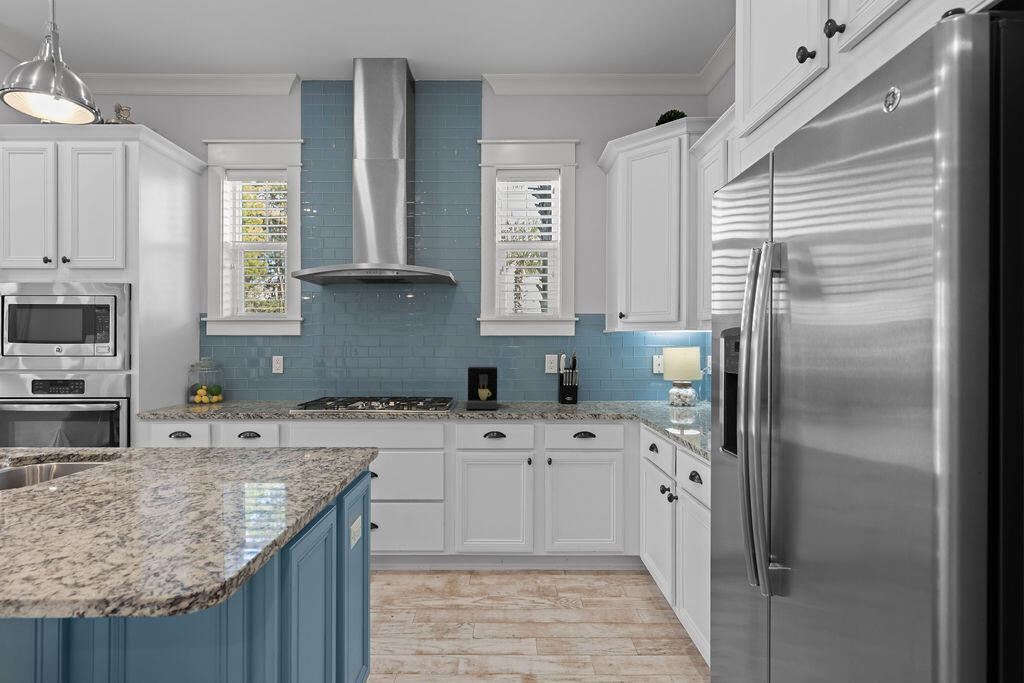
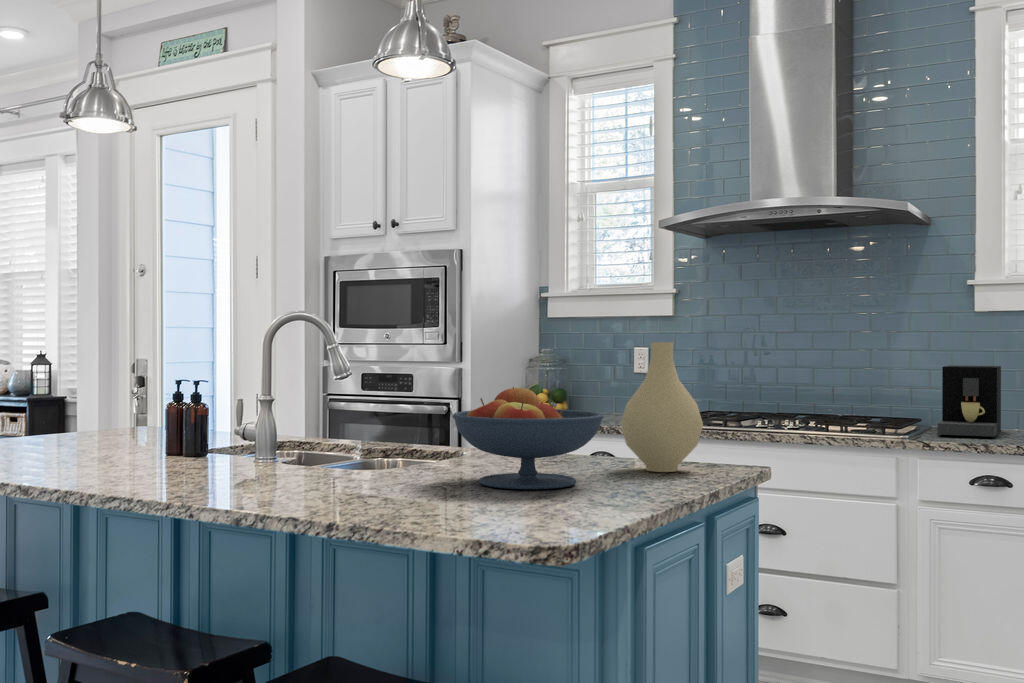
vase: none [264,364,330,463] -> present [621,342,703,472]
fruit bowl: none [99,406,250,501] -> present [453,387,604,489]

